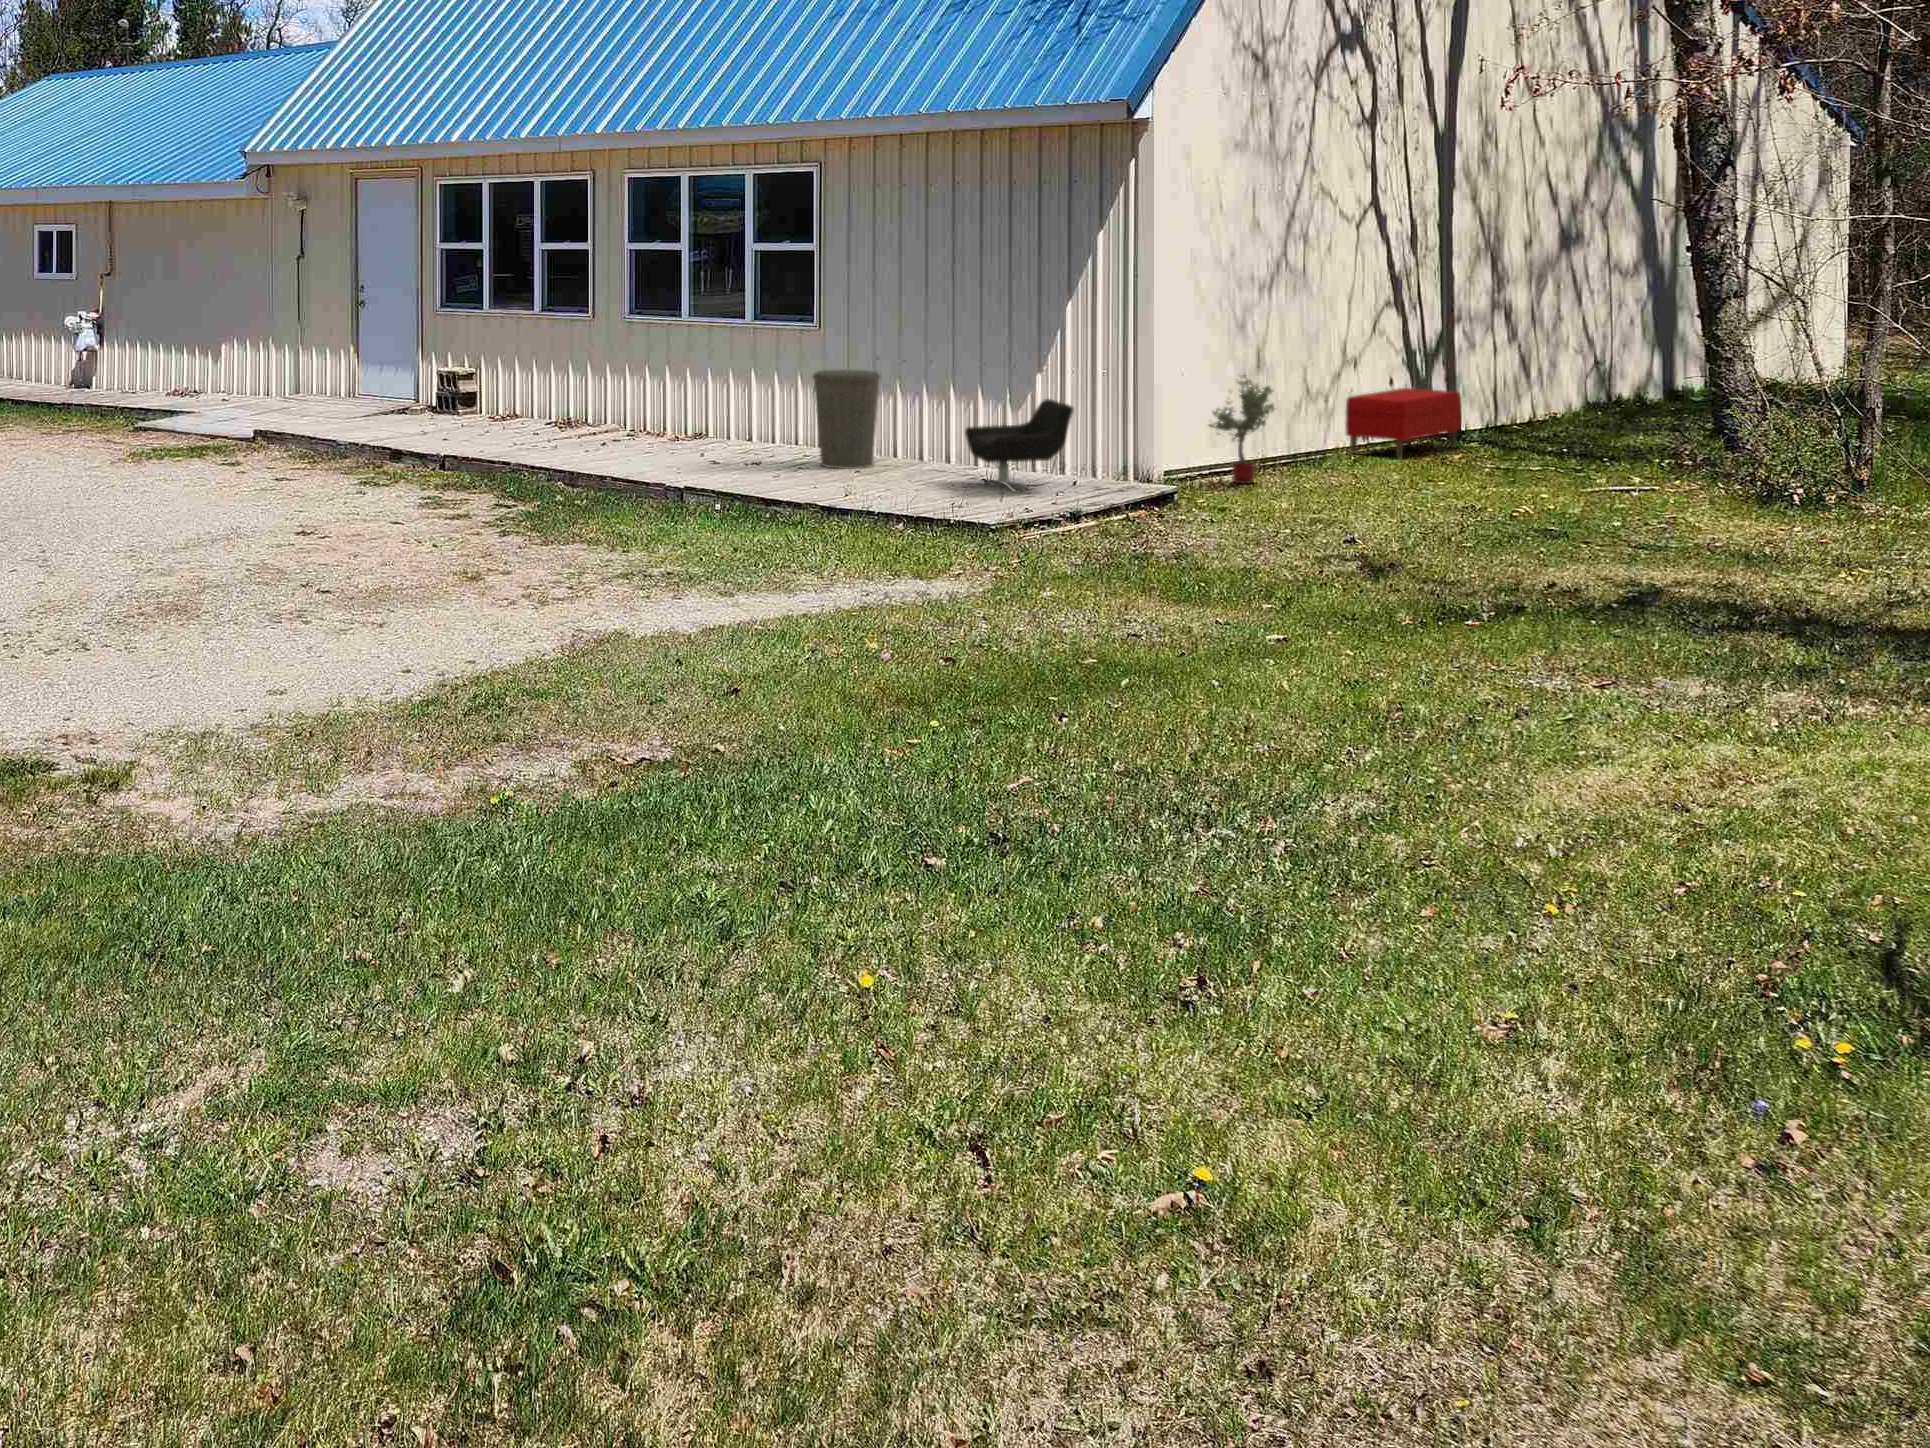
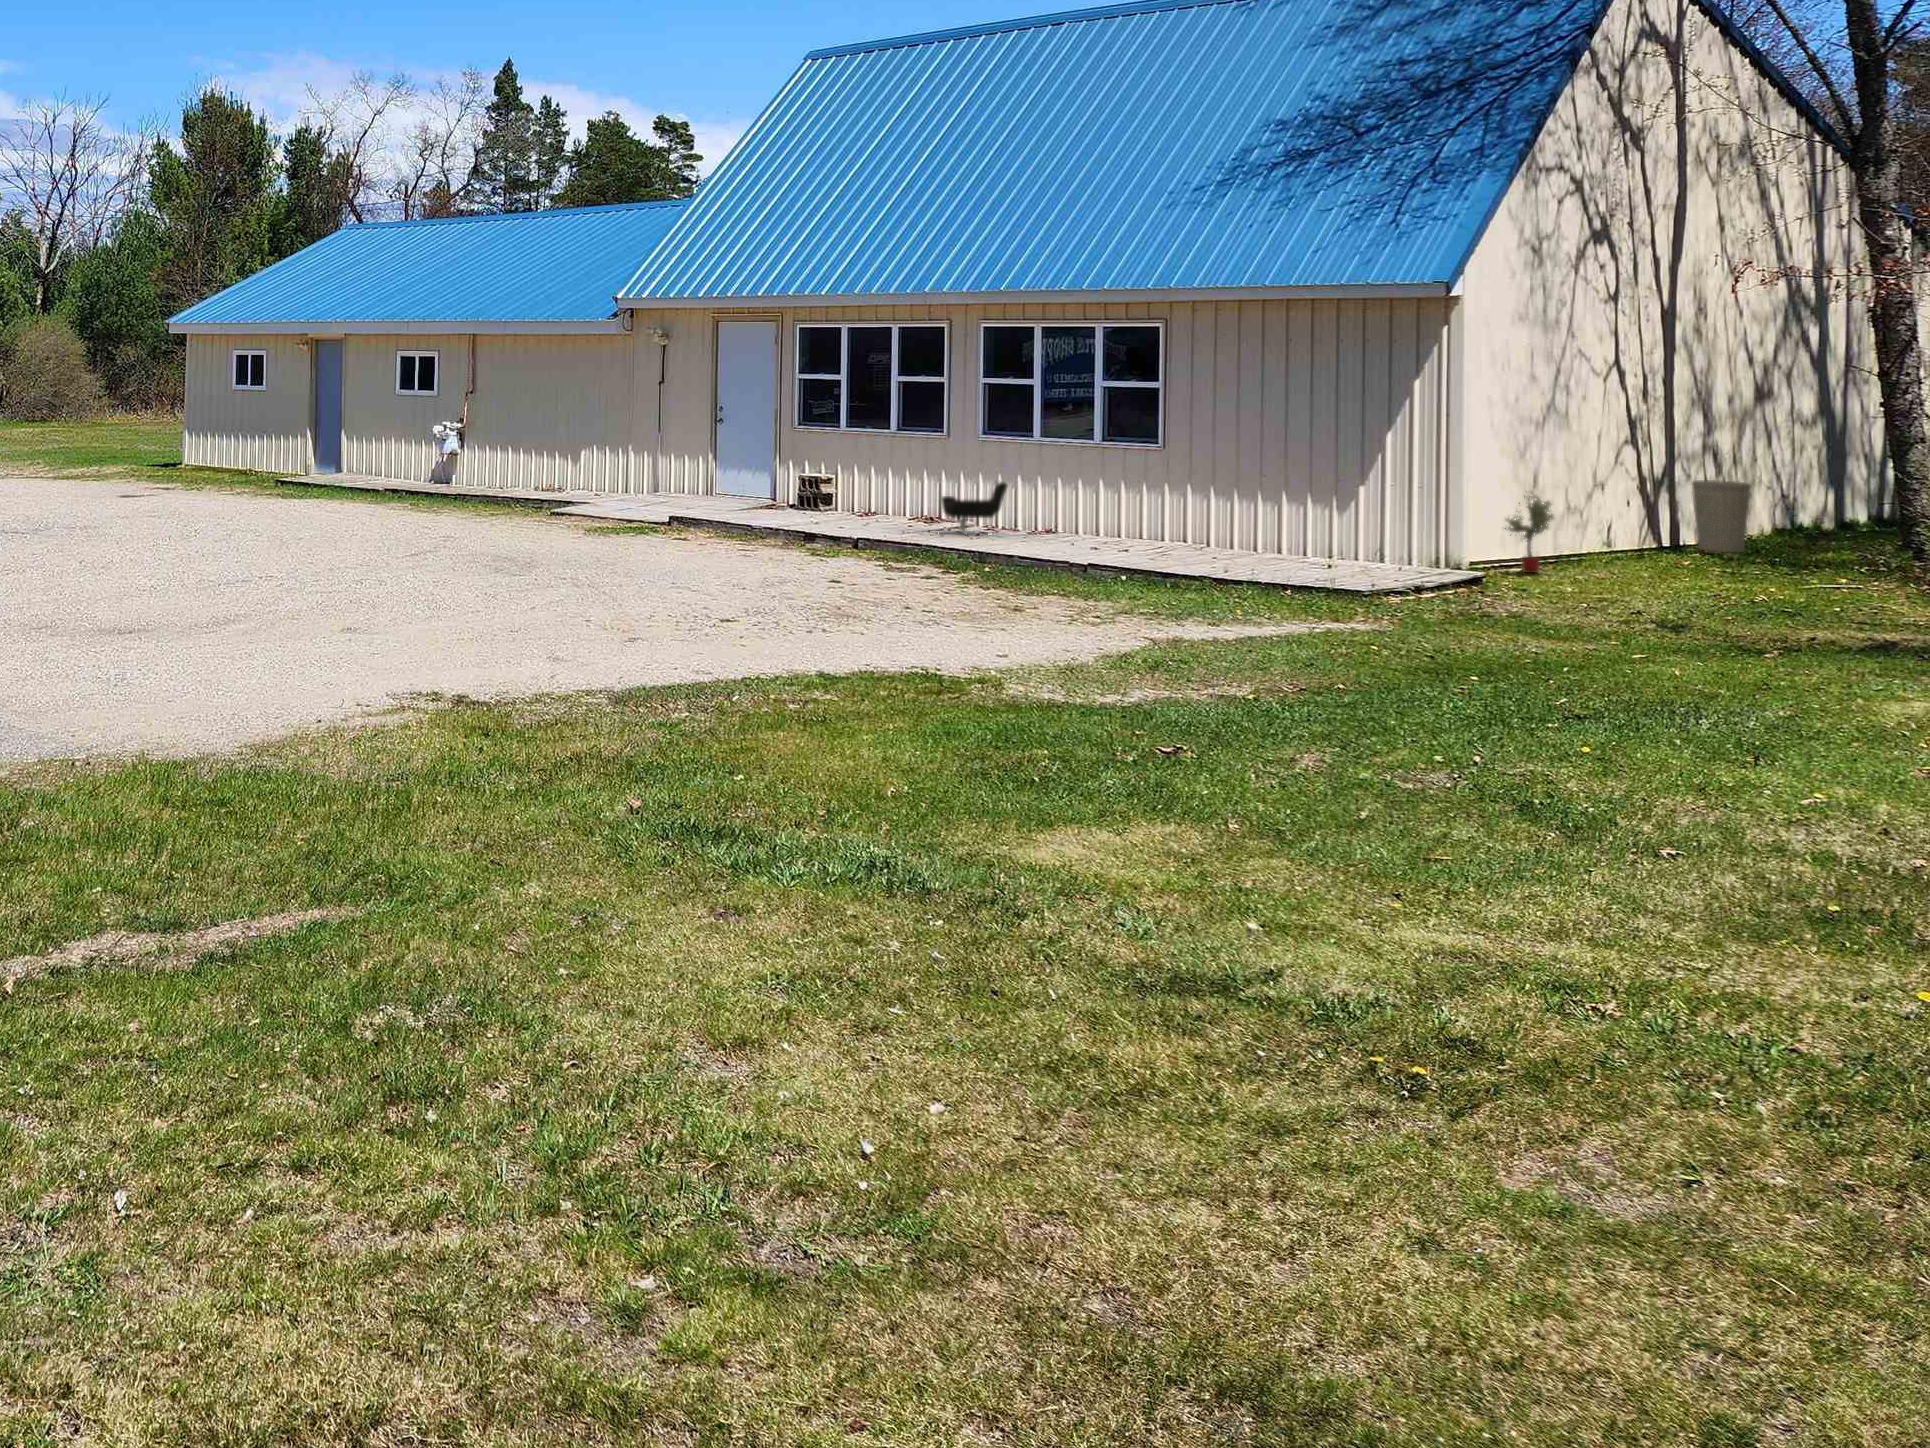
trash can: present [813,370,880,469] -> present [1692,480,1751,552]
bench: present [1345,388,1461,459] -> none [1595,510,1688,563]
lounge chair: present [965,399,1073,491] -> present [941,482,1008,535]

